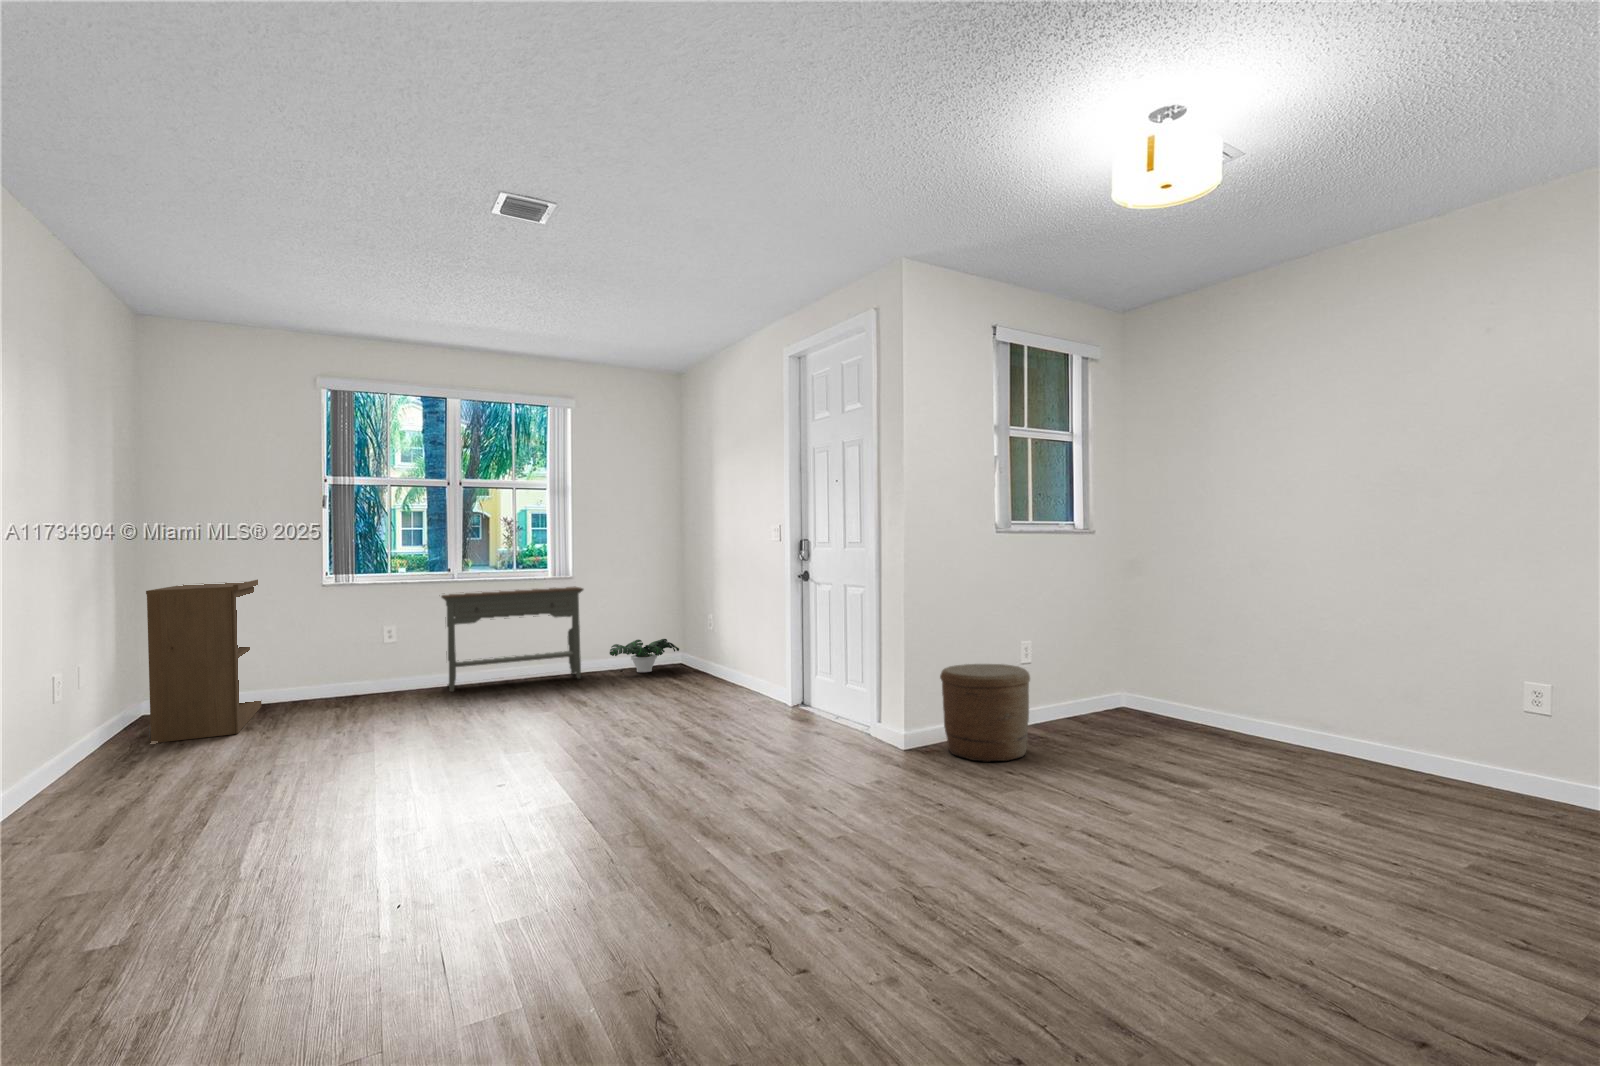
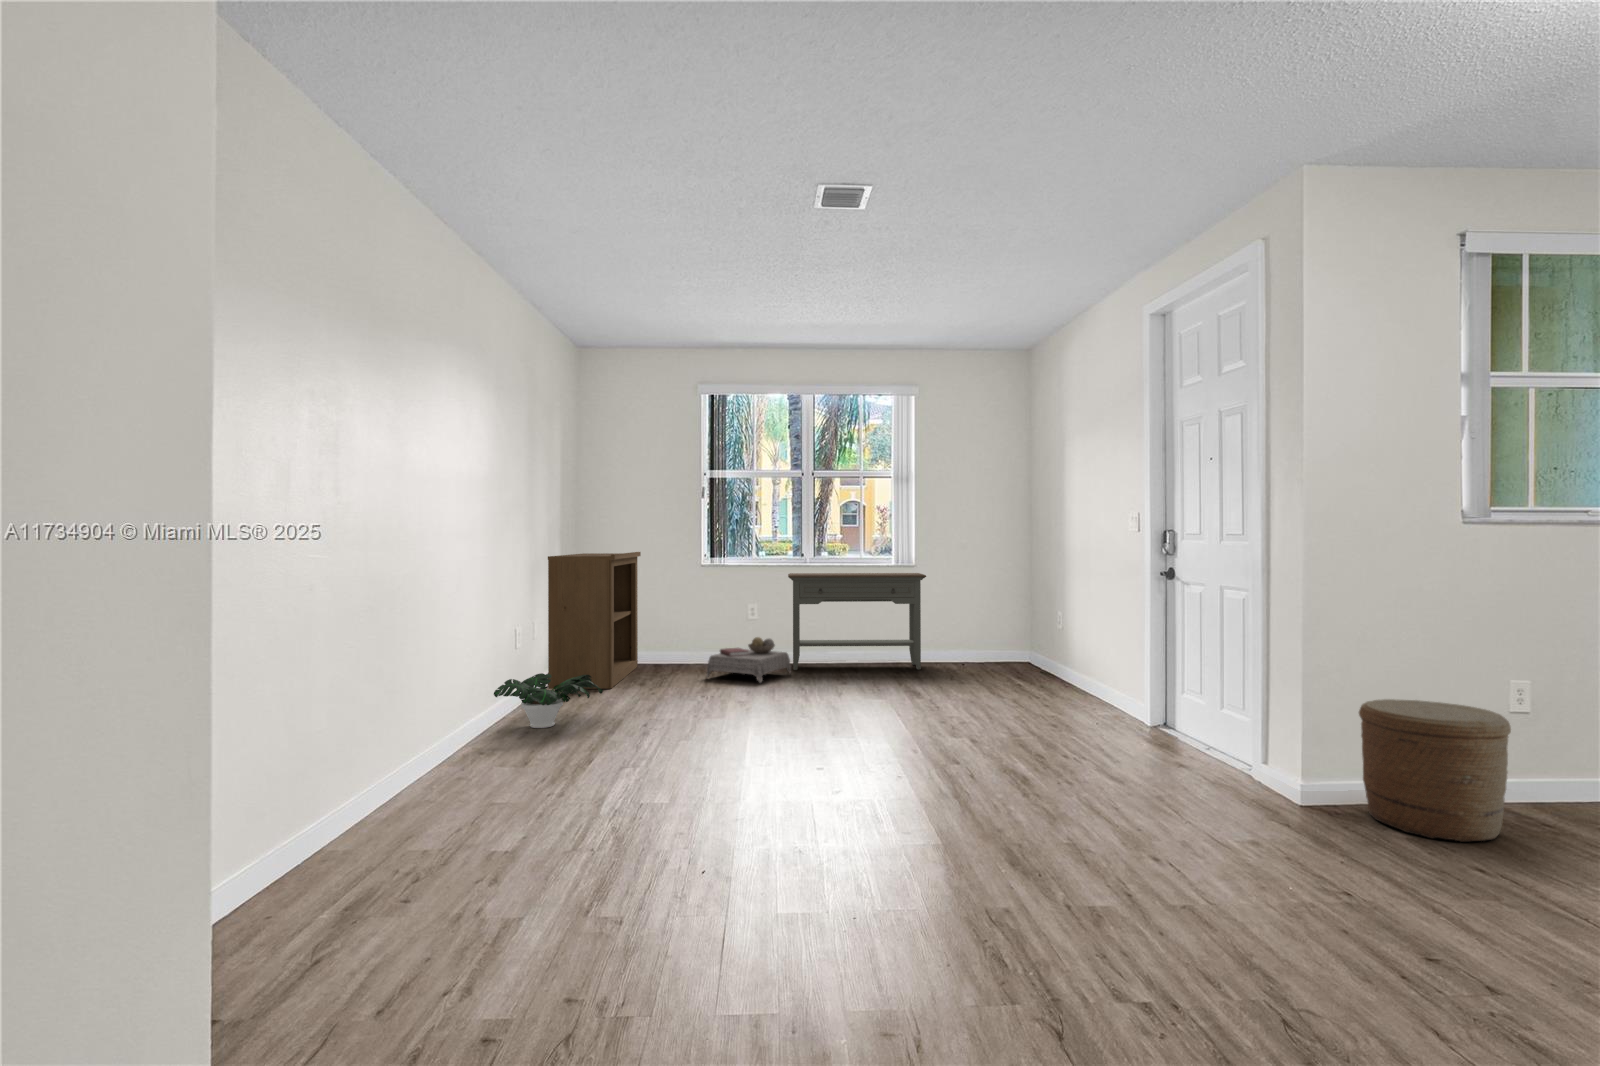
potted plant: present [610,639,679,672] -> present [494,673,603,728]
ottoman: none [353,662,449,711] -> present [706,637,791,683]

